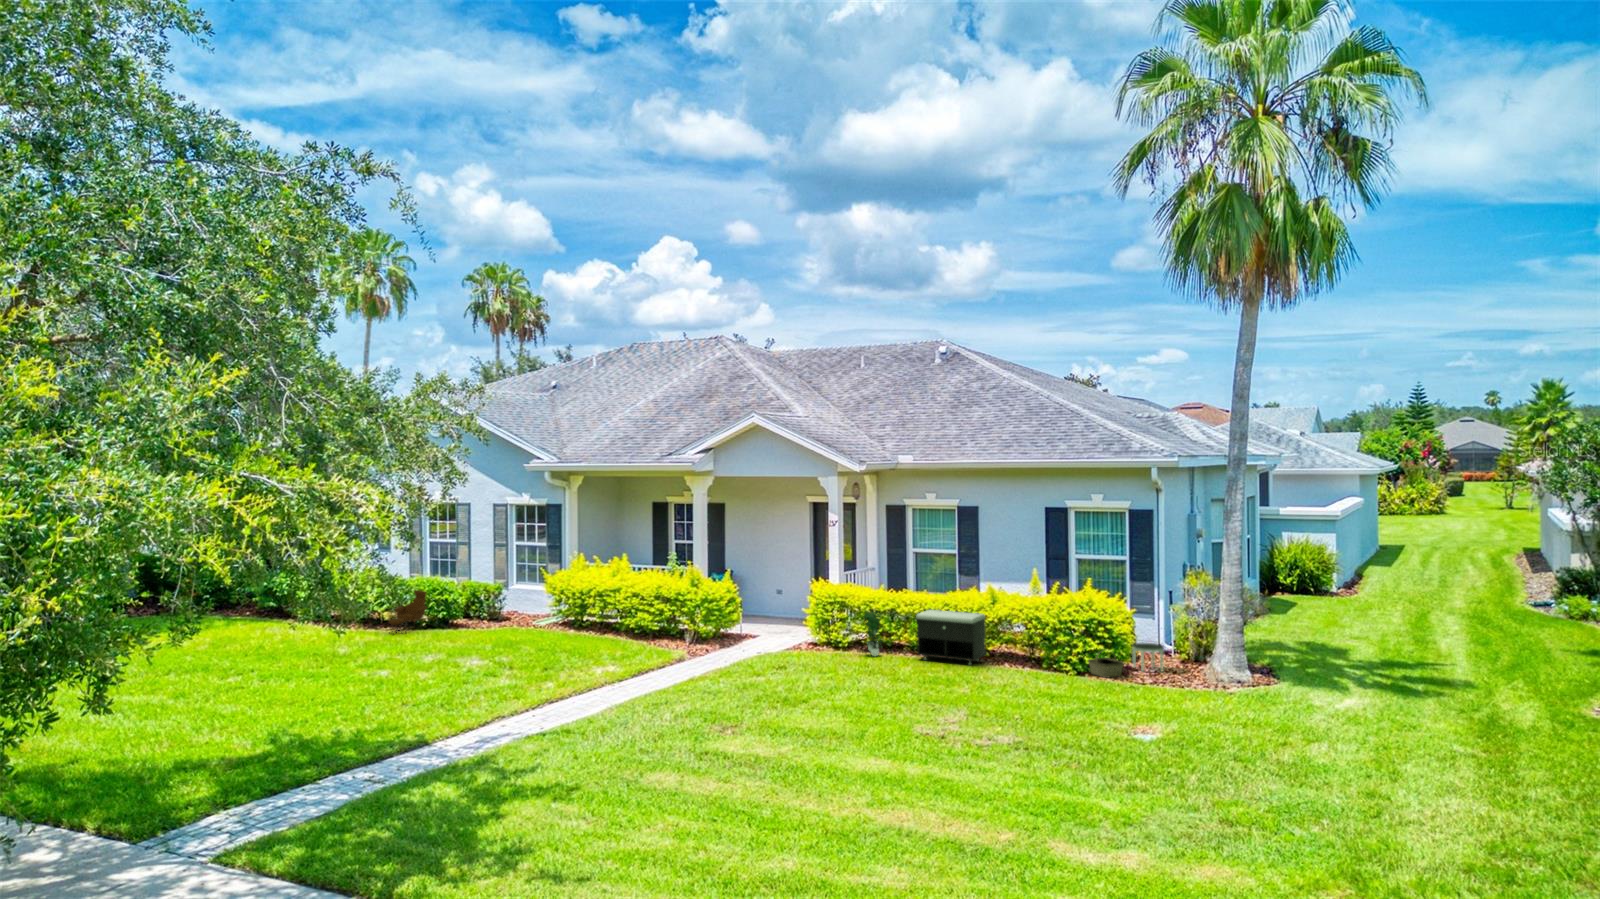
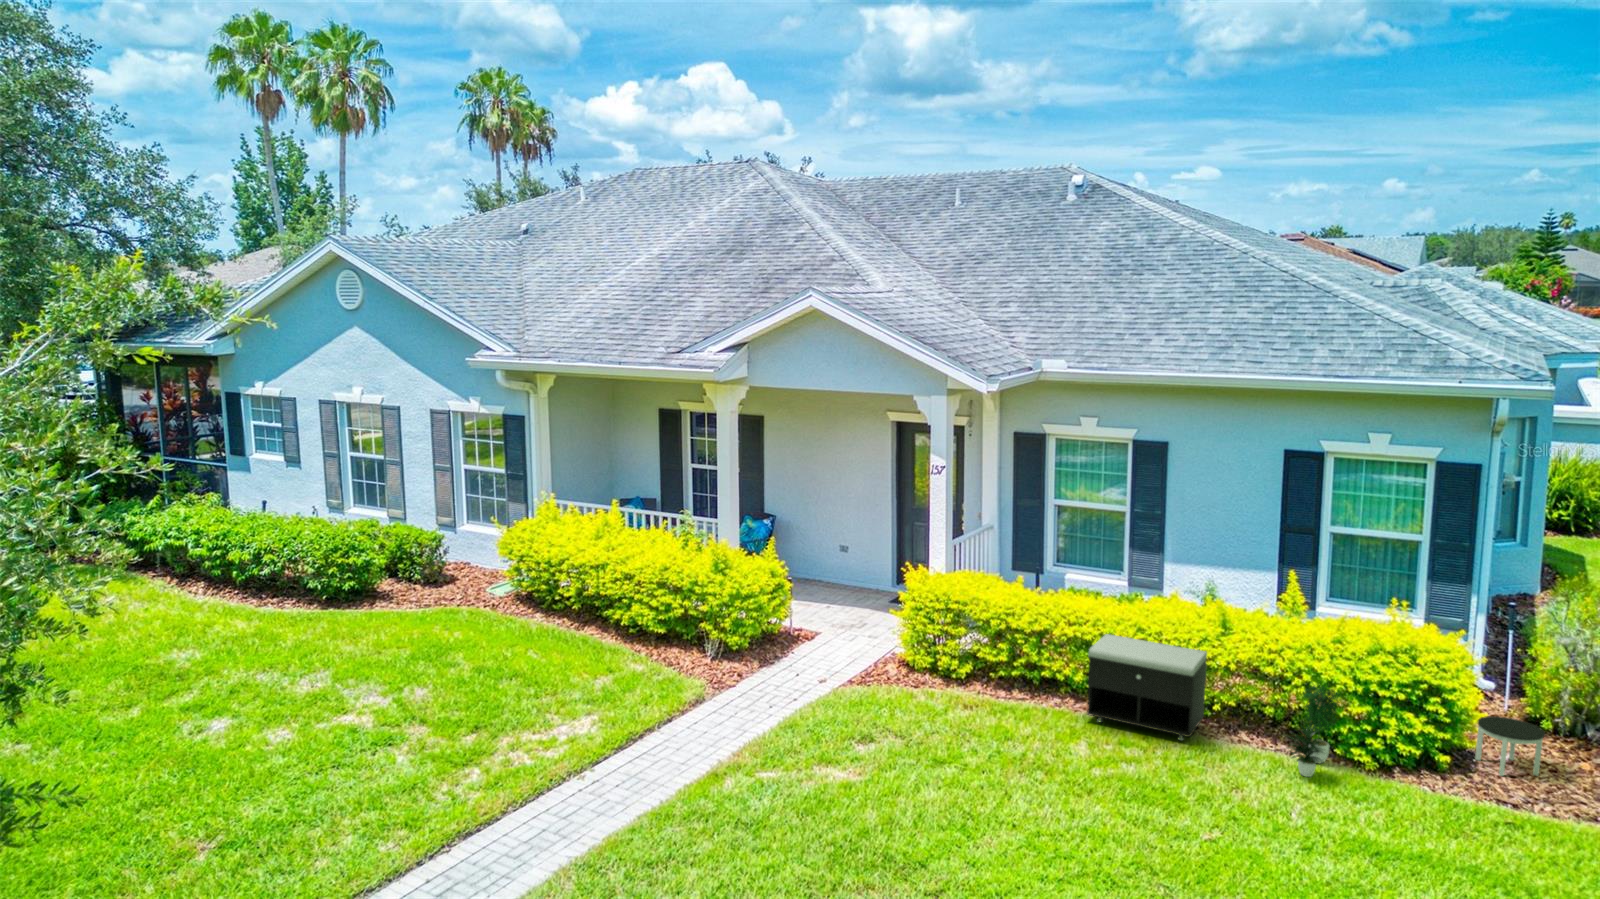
lounge chair: present [389,590,427,633] -> none [266,551,327,625]
potted plant: present [864,611,881,656] -> present [1288,685,1340,777]
basket: present [1088,655,1124,678] -> none [1406,741,1479,795]

